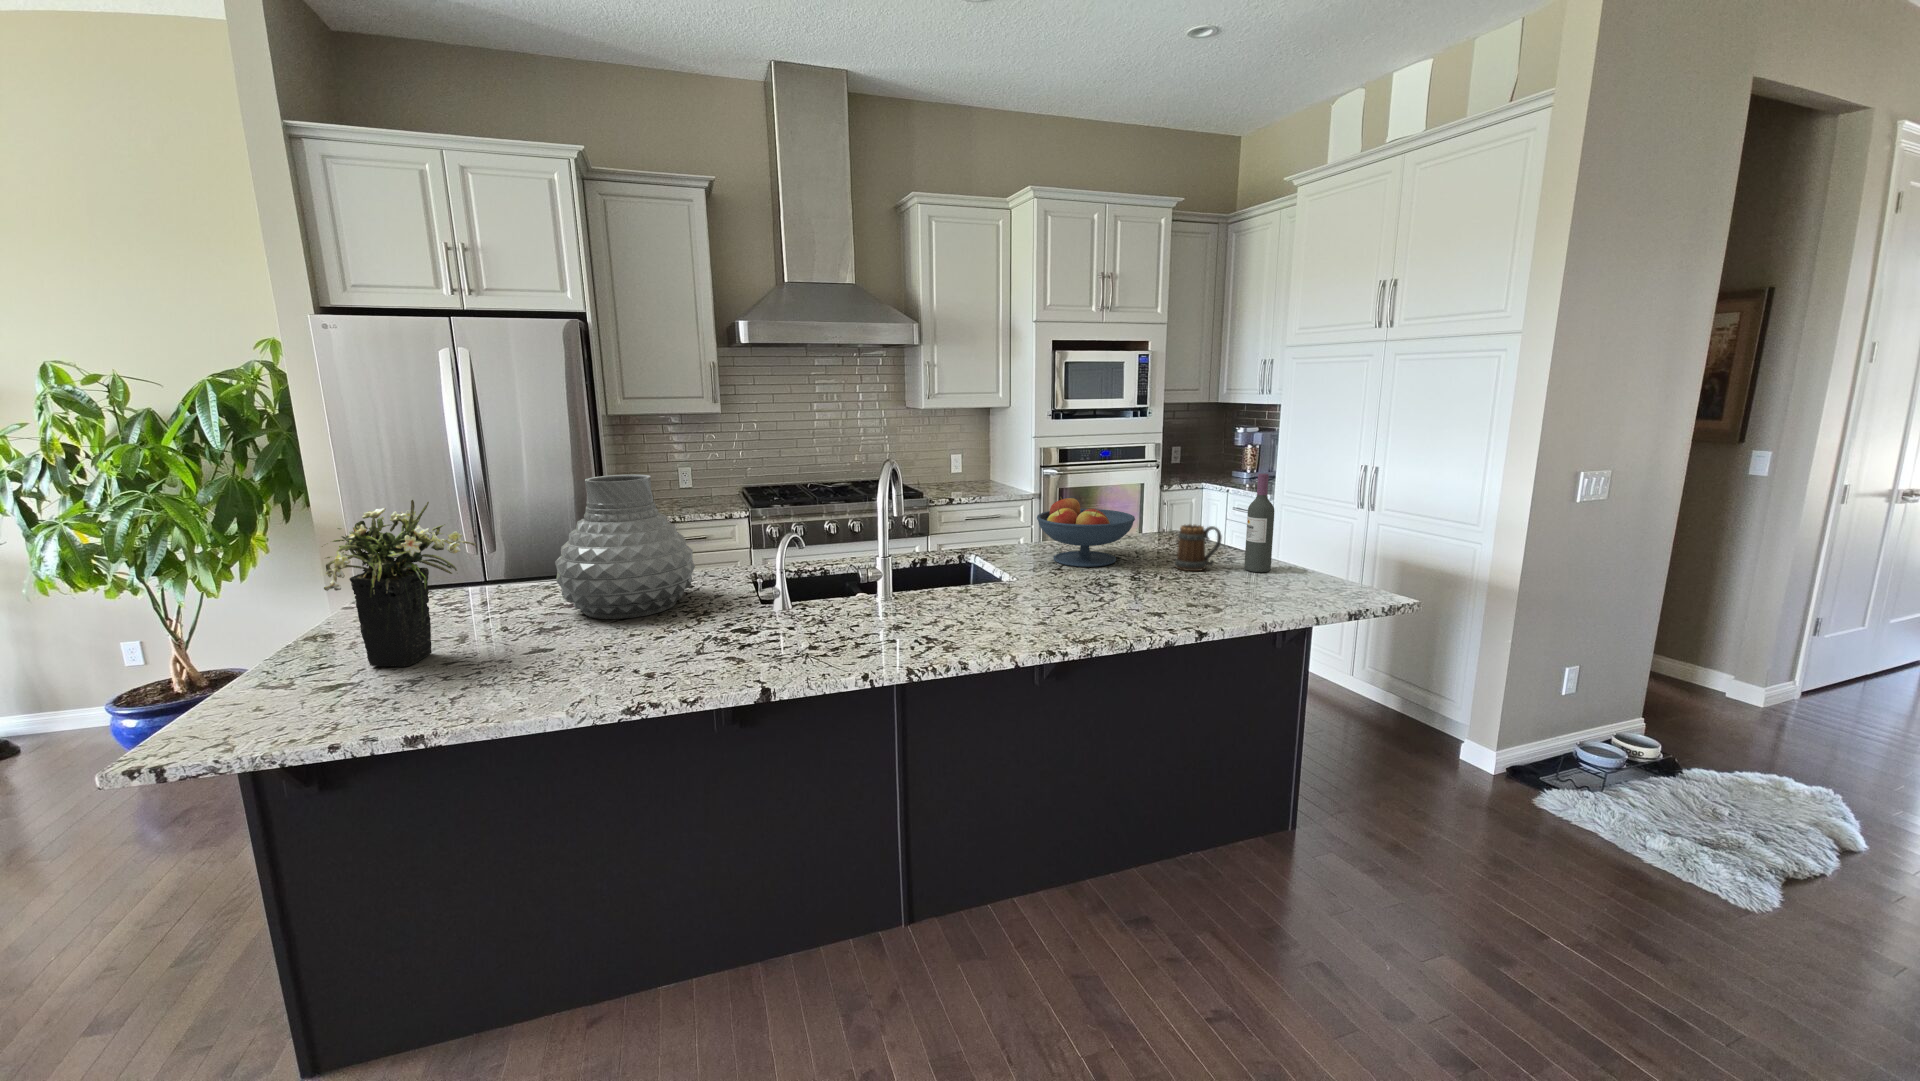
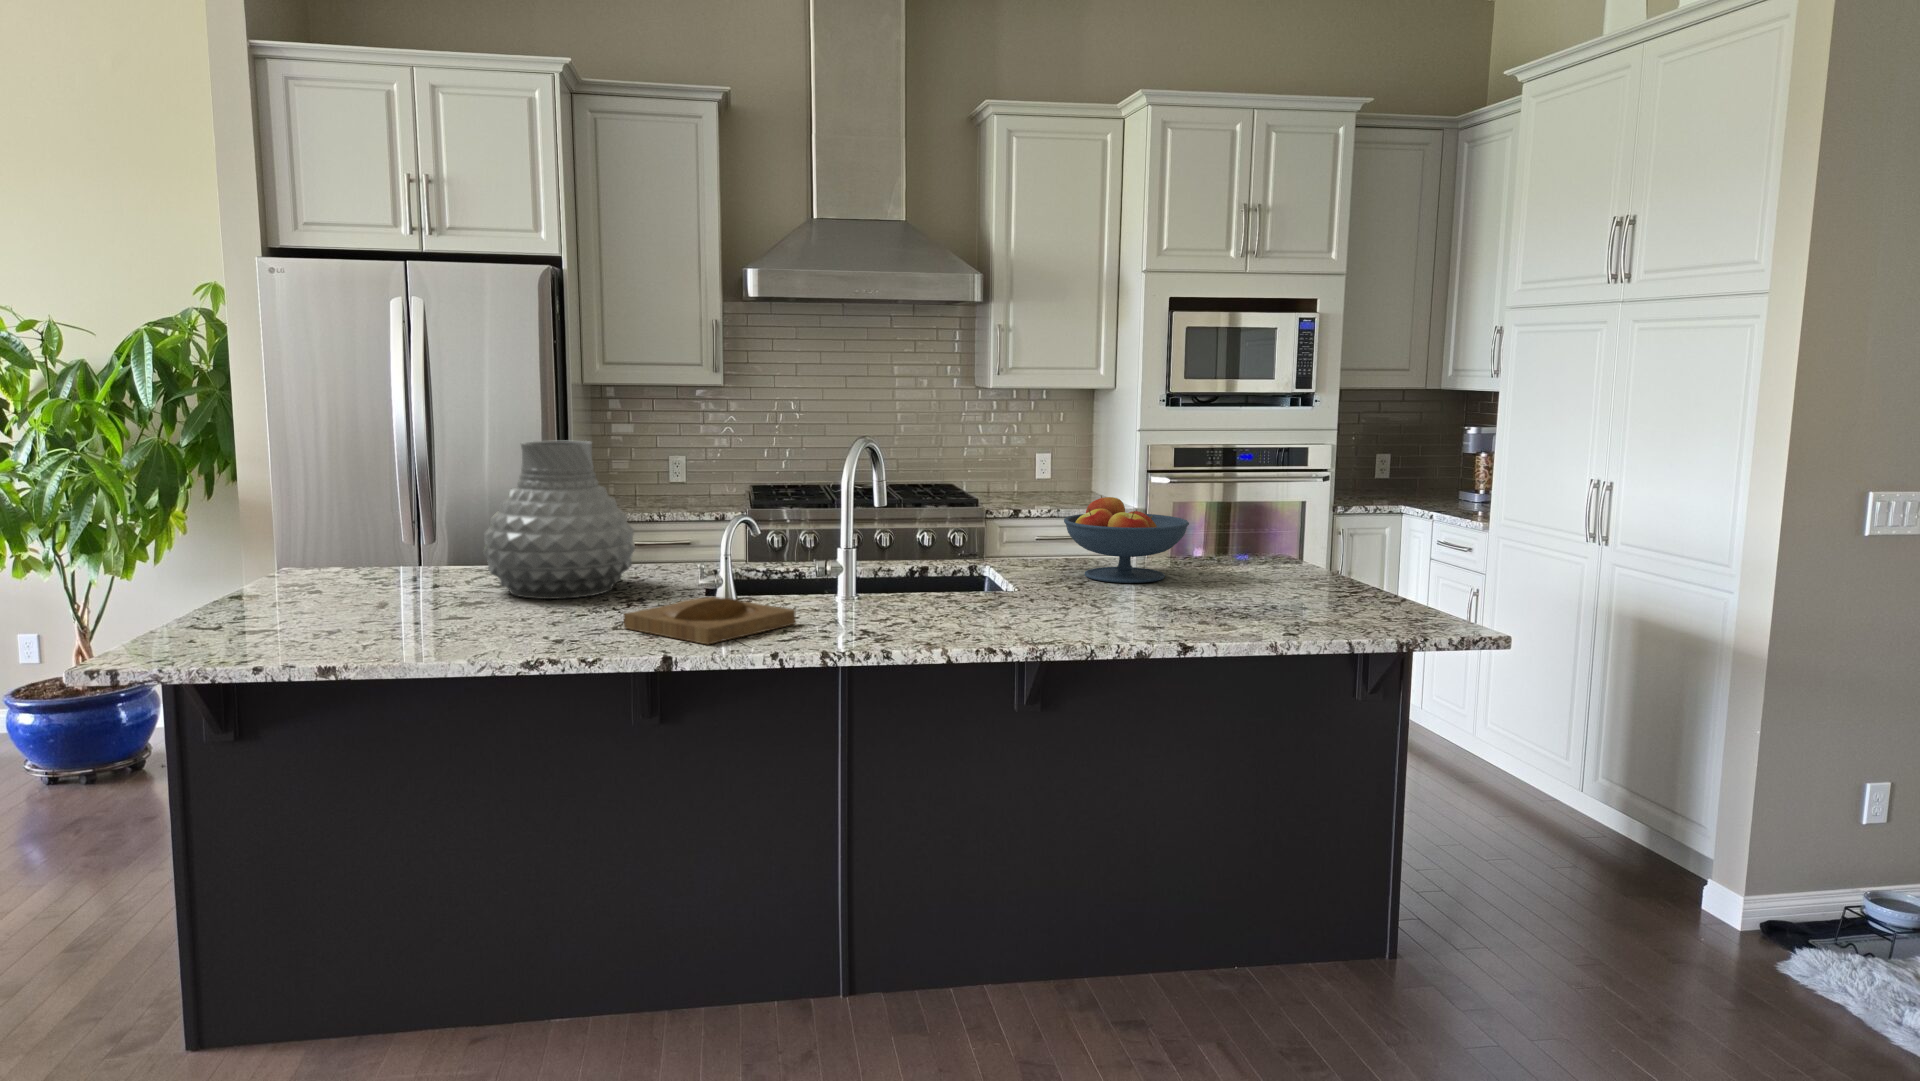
wine bottle: present [1244,473,1275,572] -> none [1320,471,1358,598]
flower arrangement: present [322,500,476,667] -> none [249,451,402,622]
mug: present [1175,524,1222,571] -> none [1231,534,1292,593]
tray: none [707,610,861,668] -> present [624,596,796,644]

